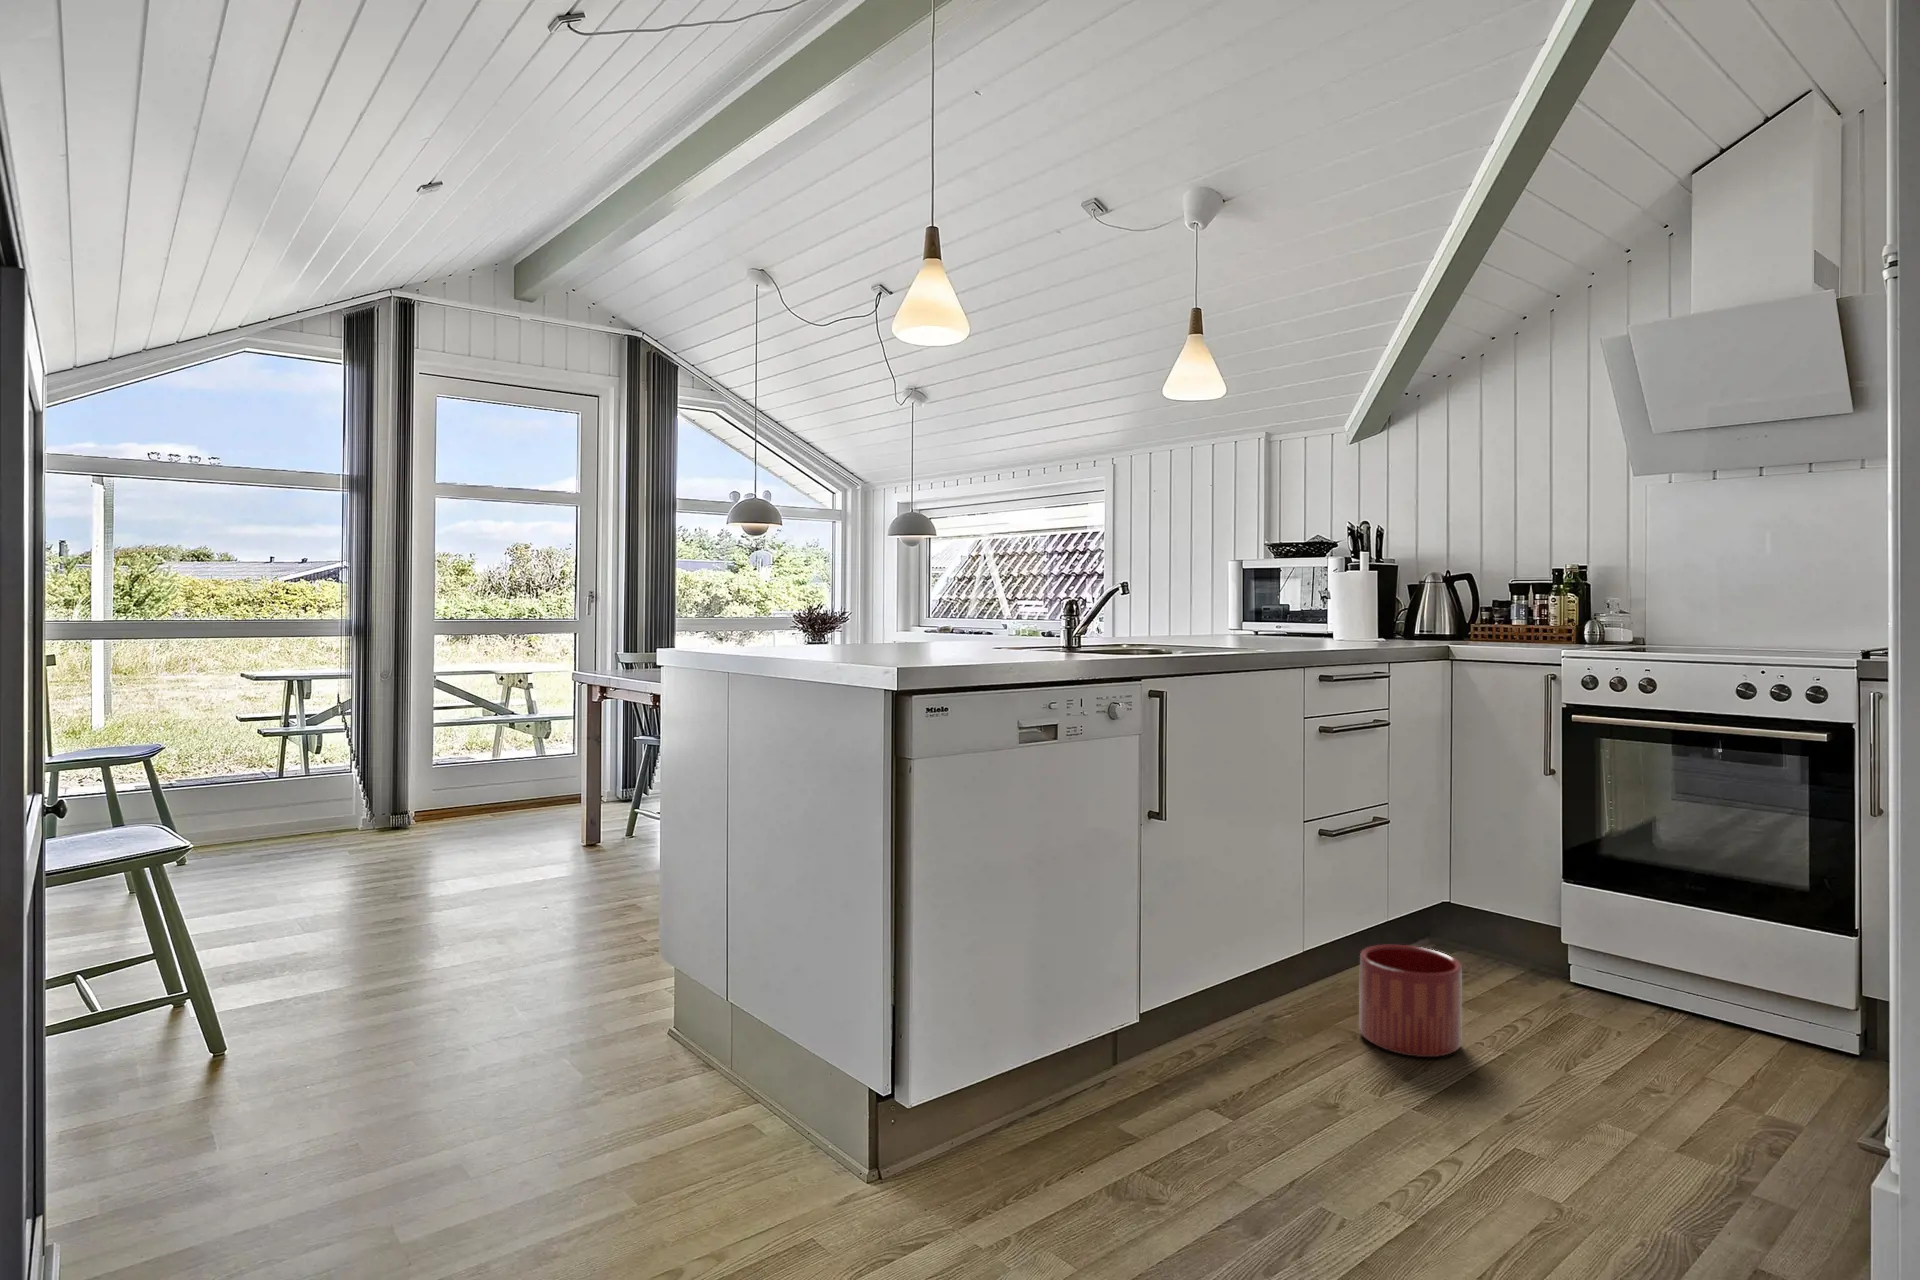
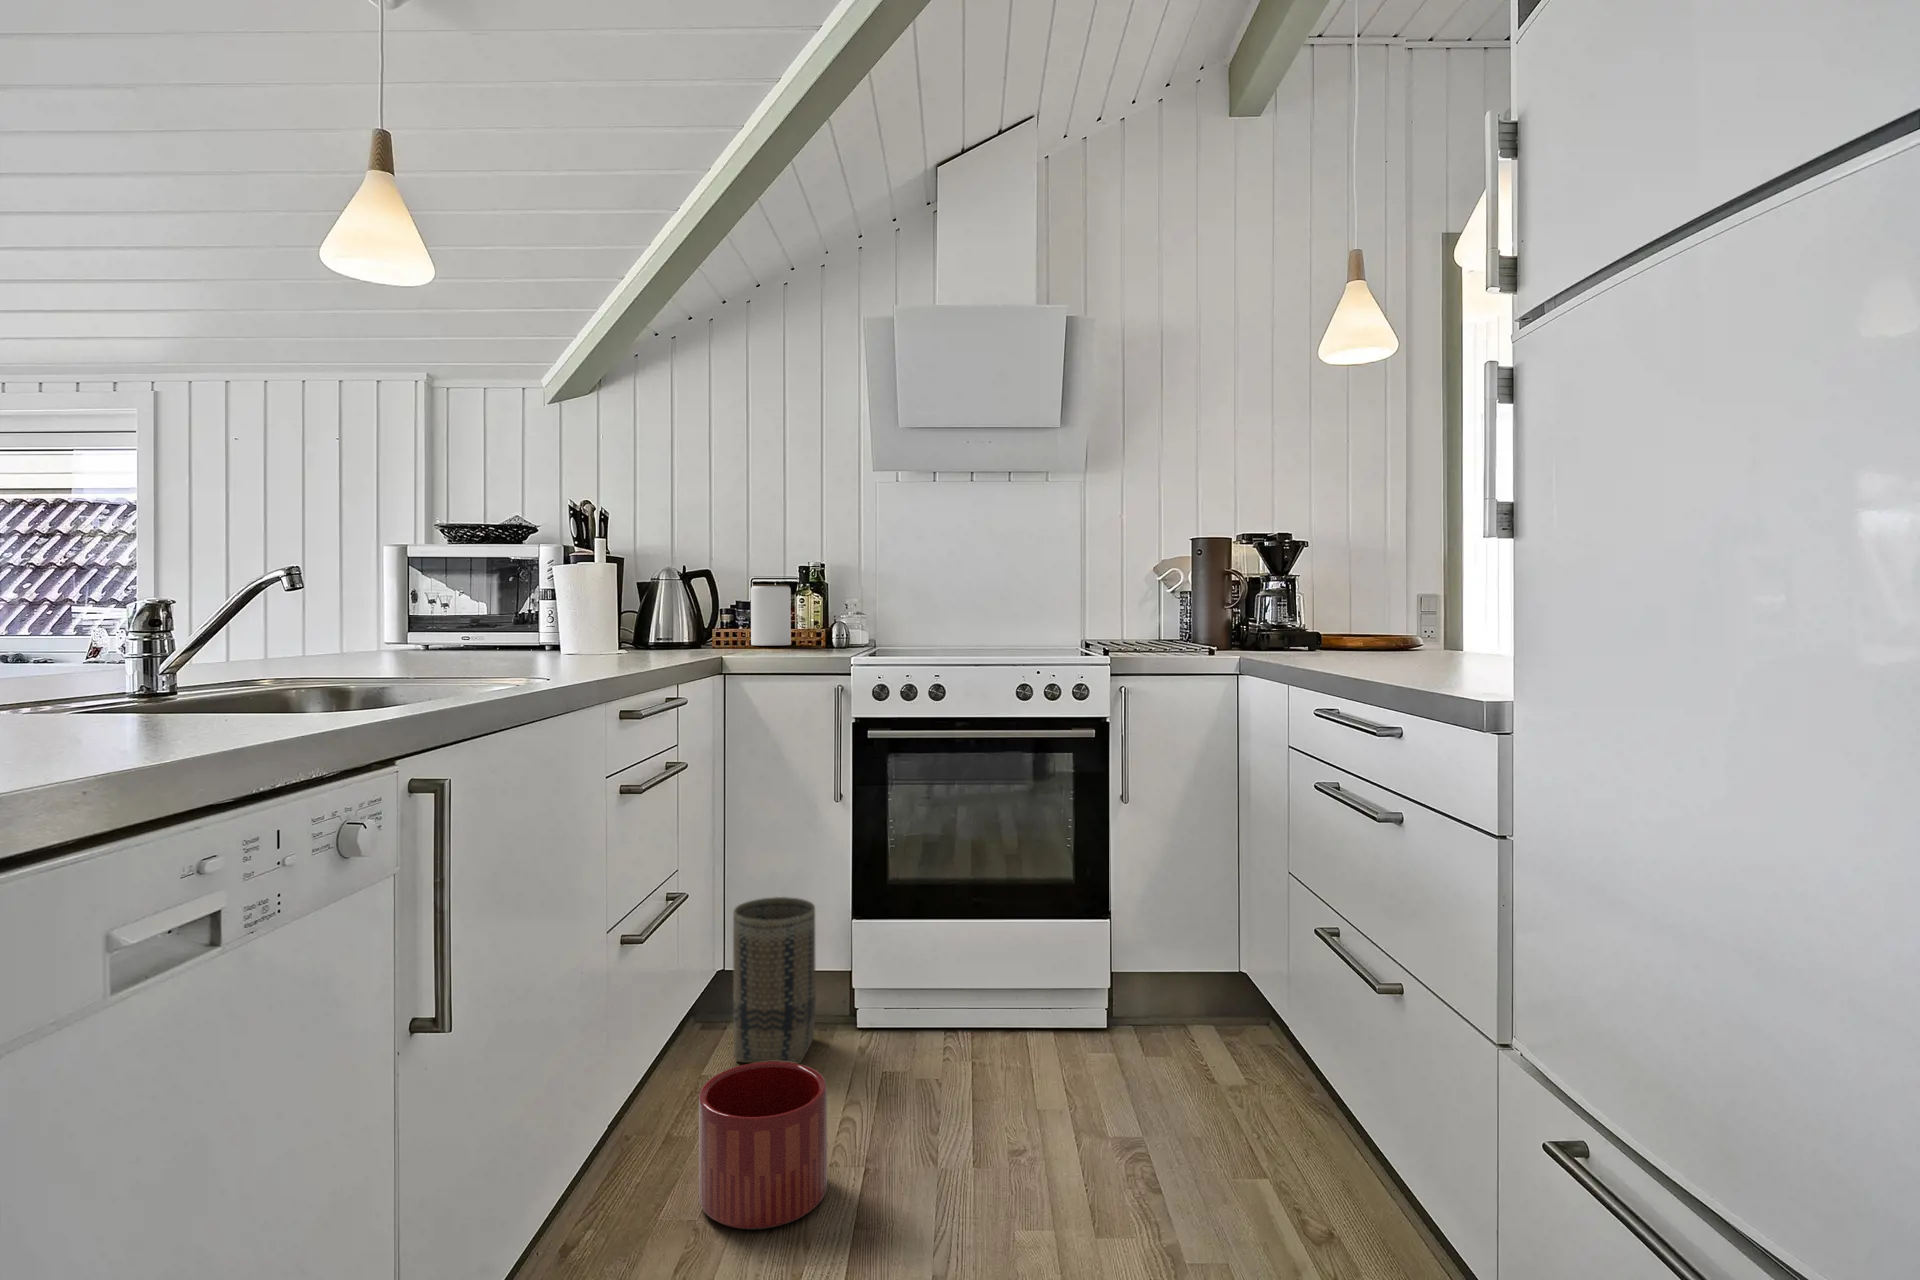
jar: none [1500,585,1540,639] -> present [751,585,791,646]
basket: none [1437,848,1517,986] -> present [733,897,816,1063]

